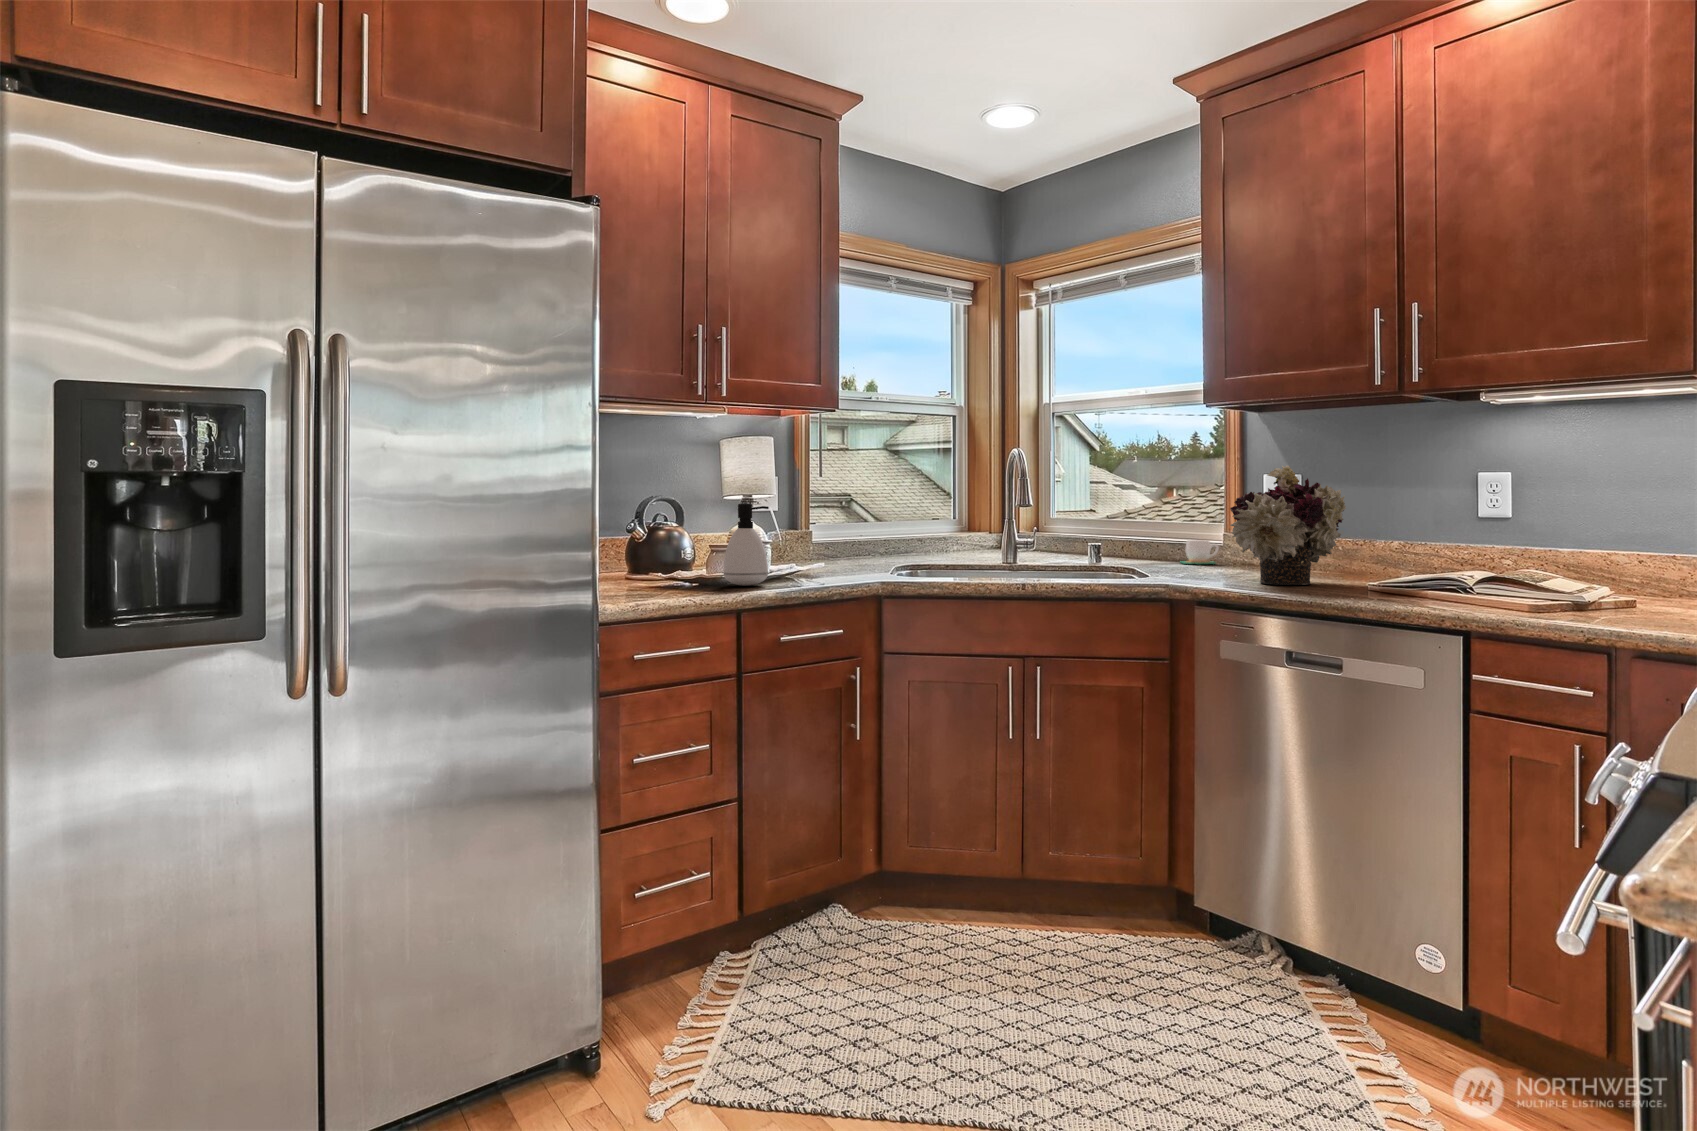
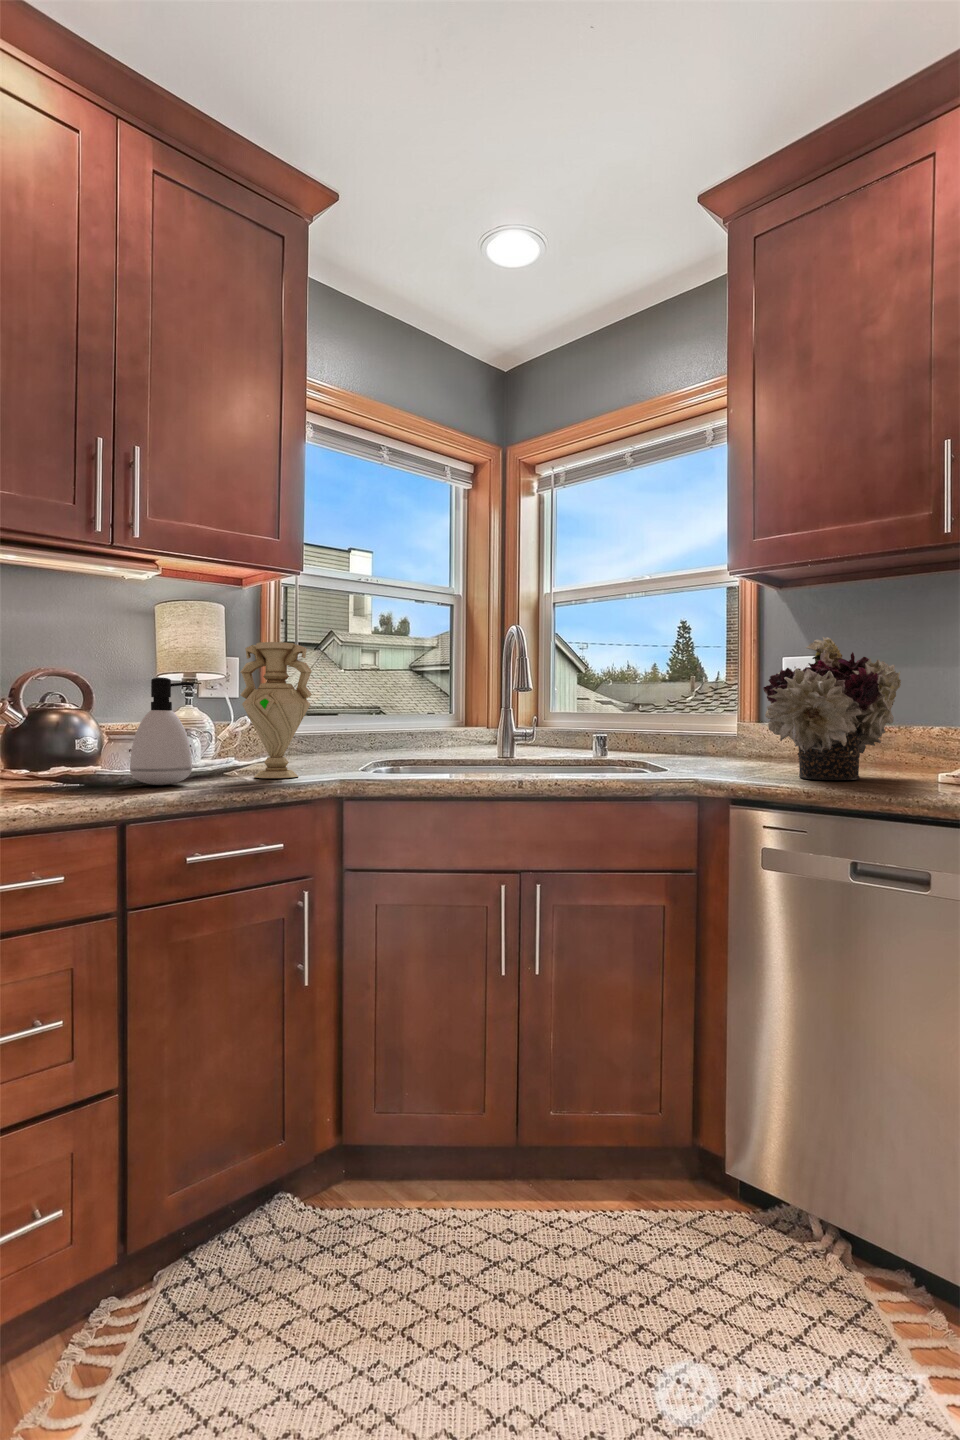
vase: none [797,472,855,581] -> present [240,642,312,778]
mug: present [1181,540,1219,564] -> none [692,731,733,757]

